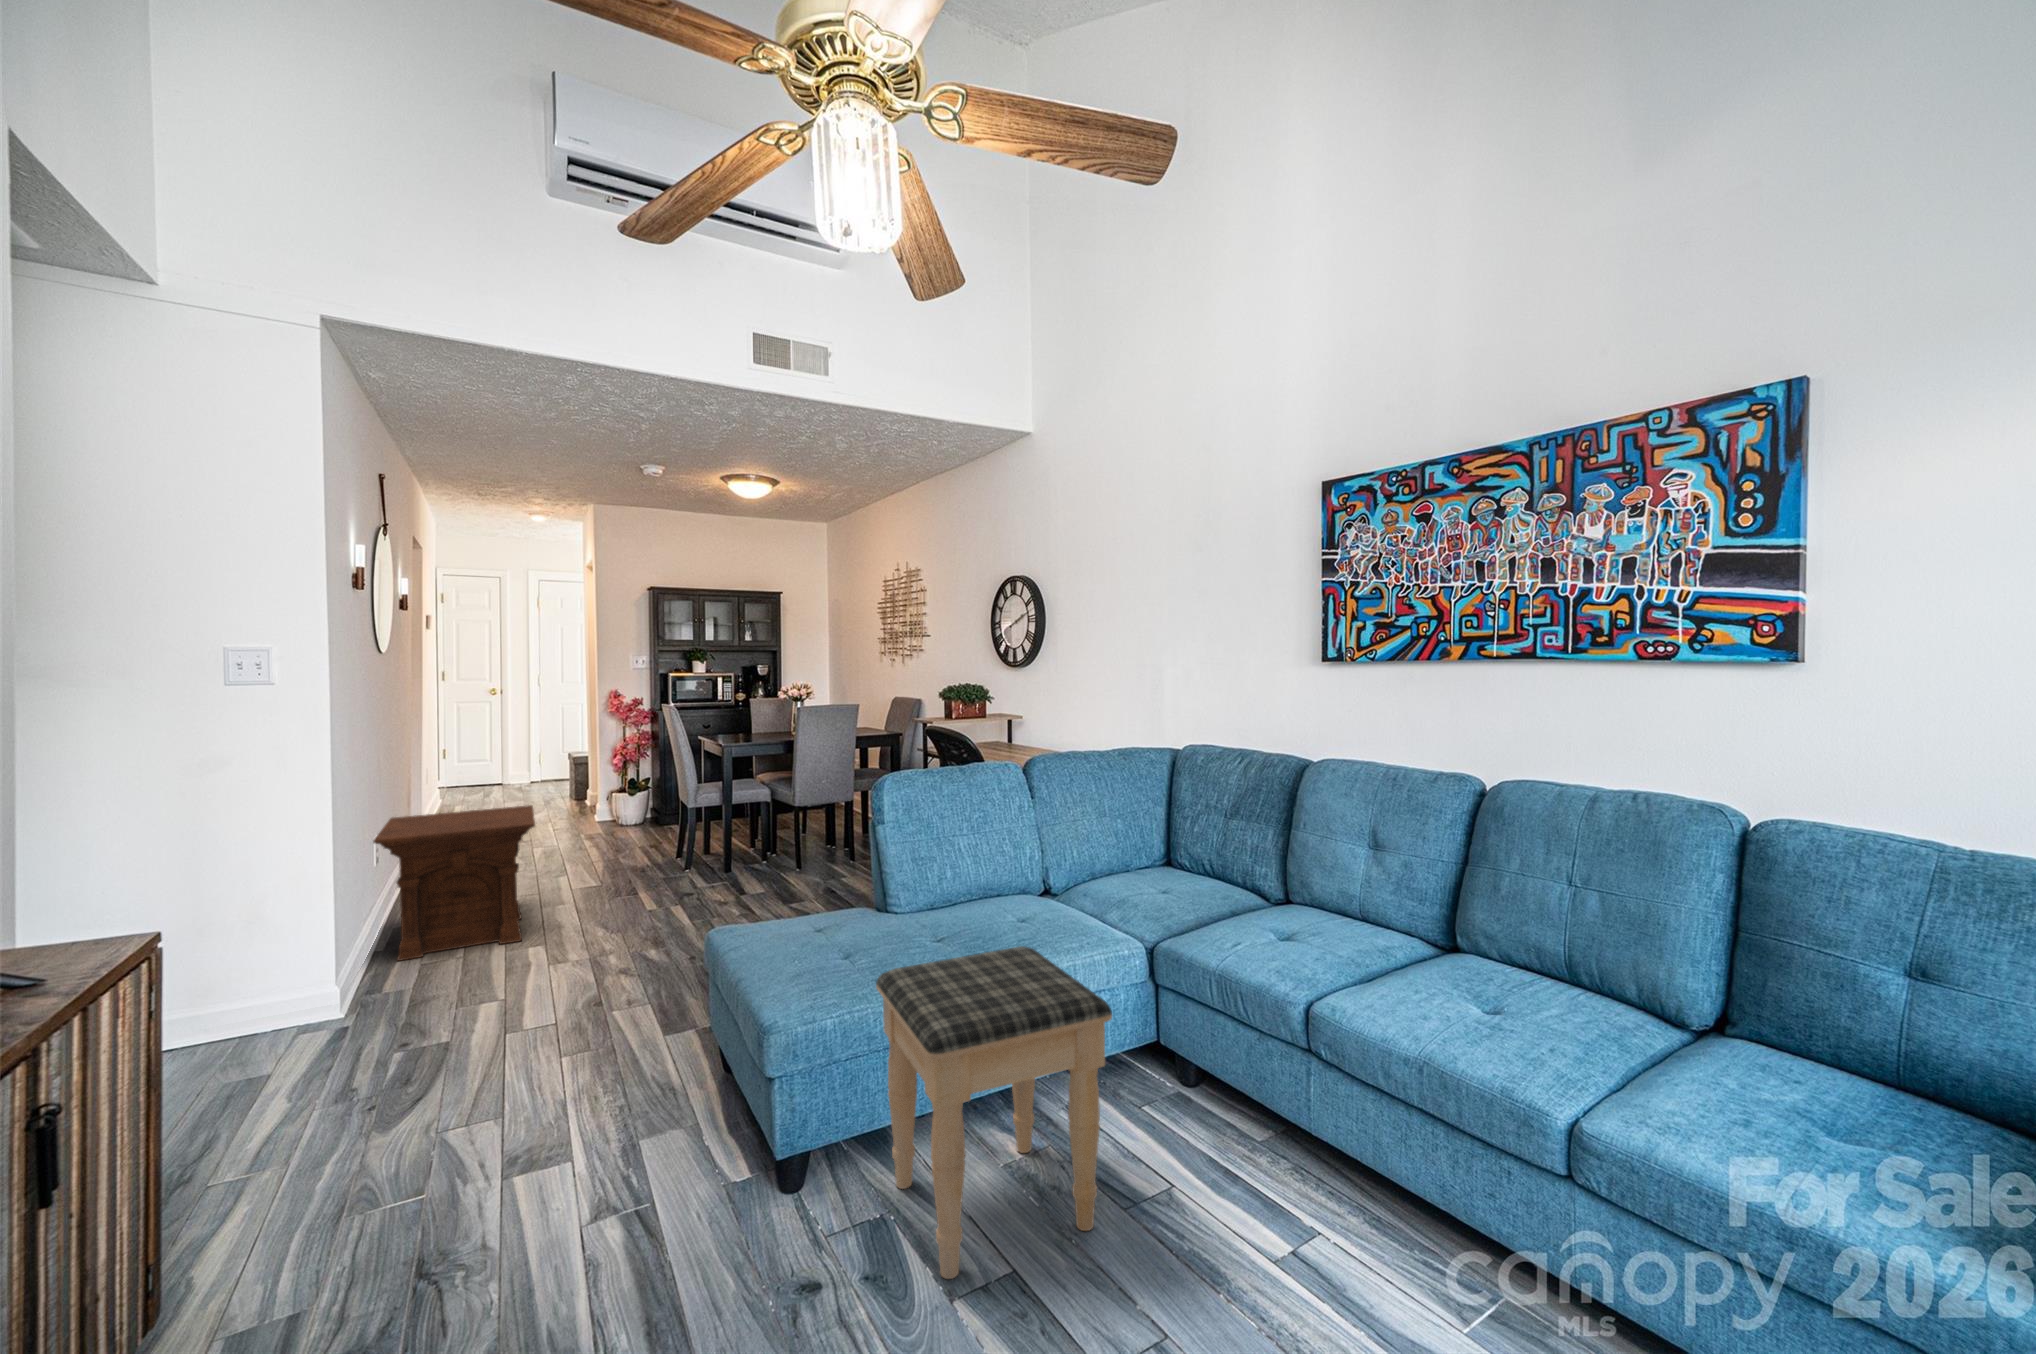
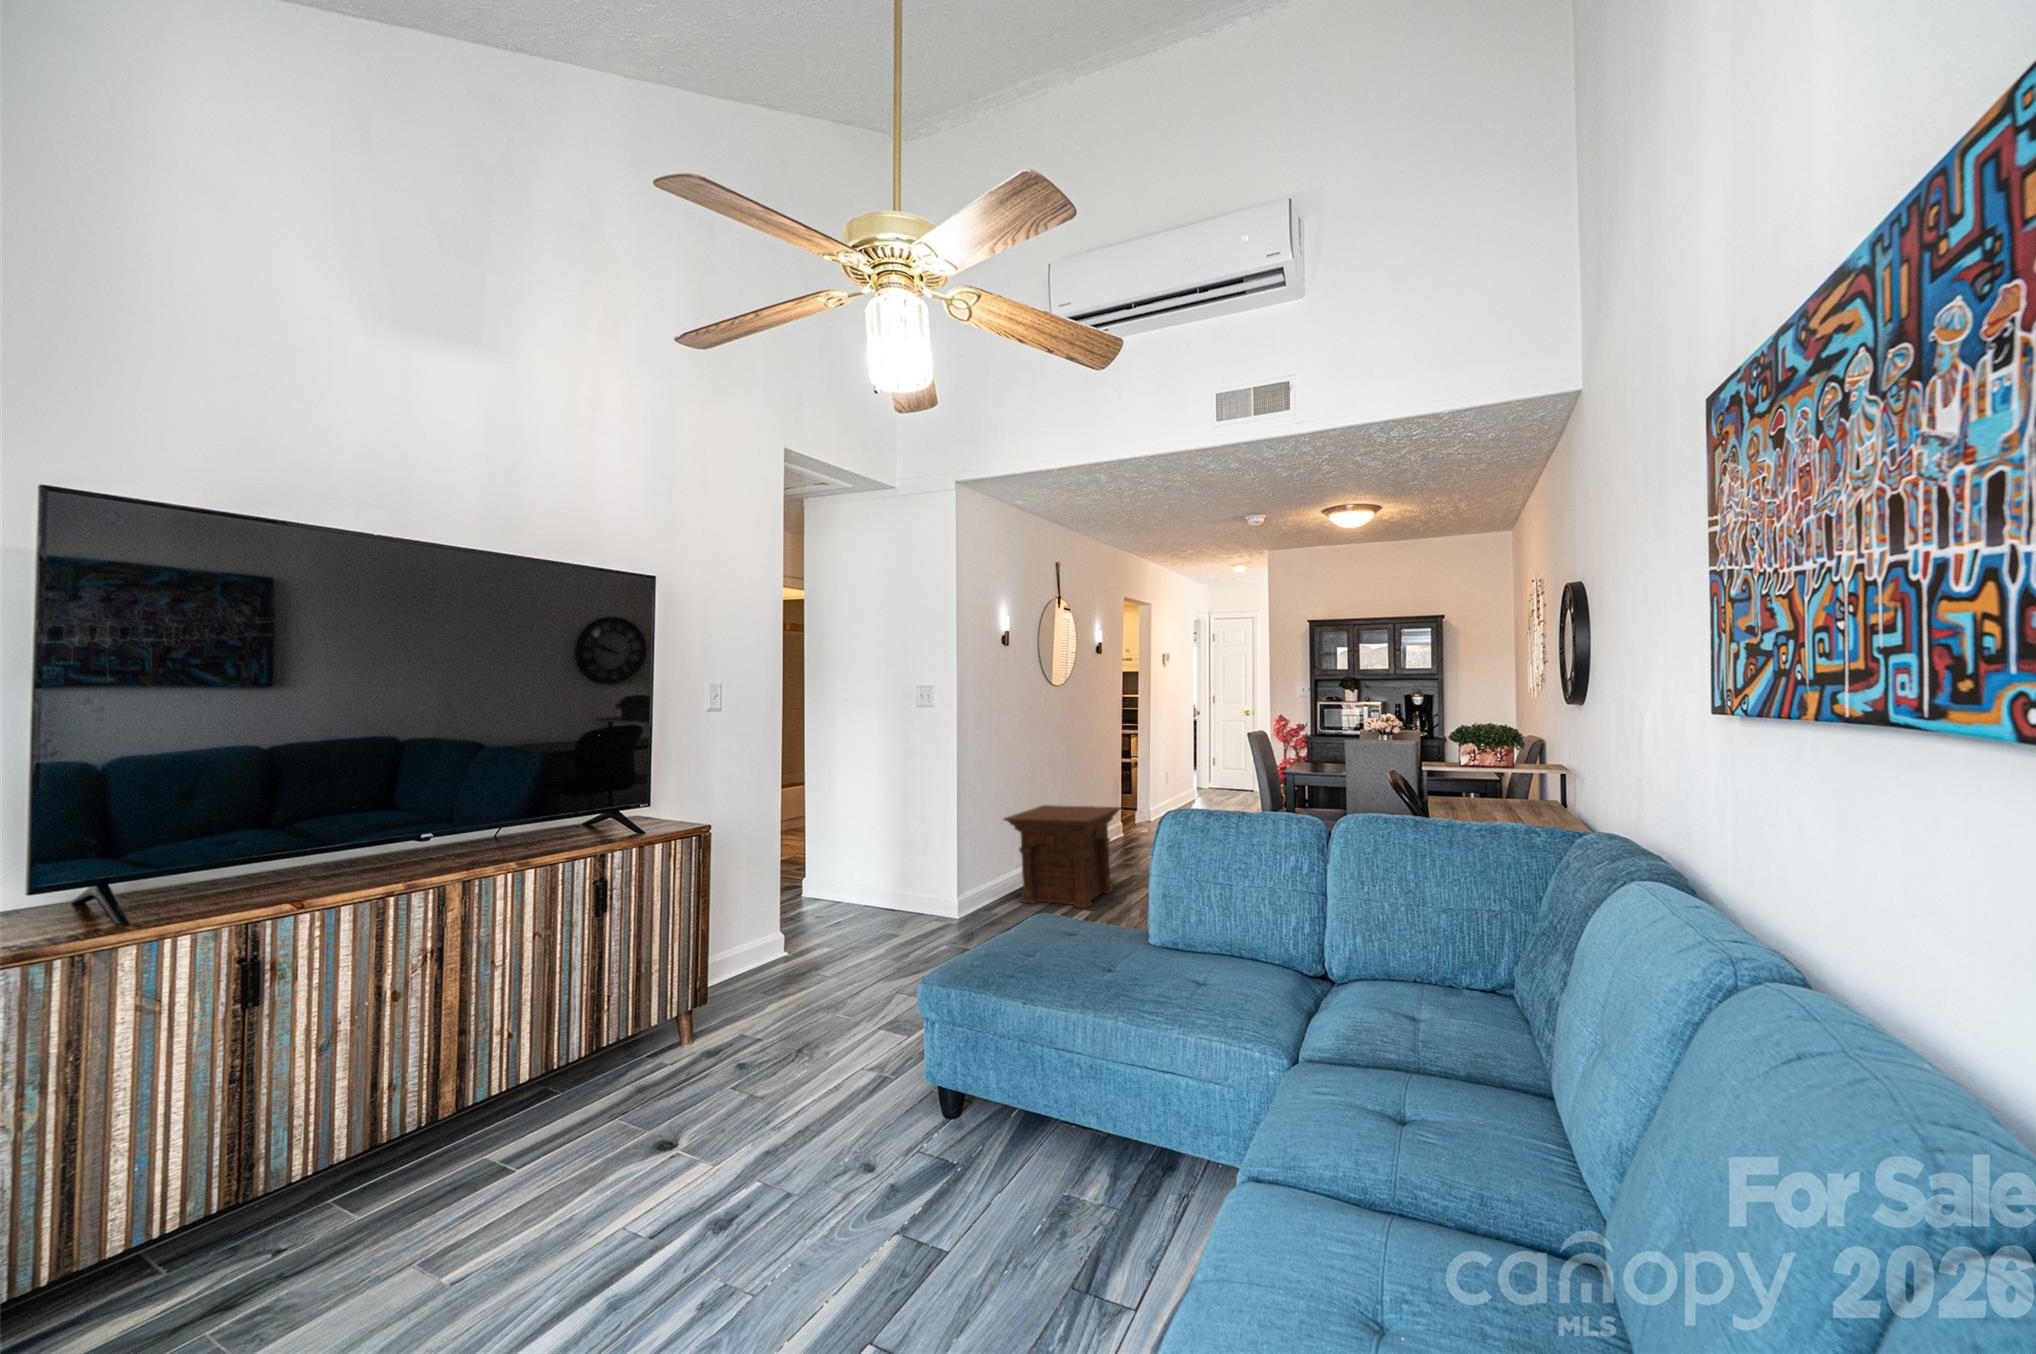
footstool: present [876,946,1112,1279] -> none [887,971,1111,1274]

